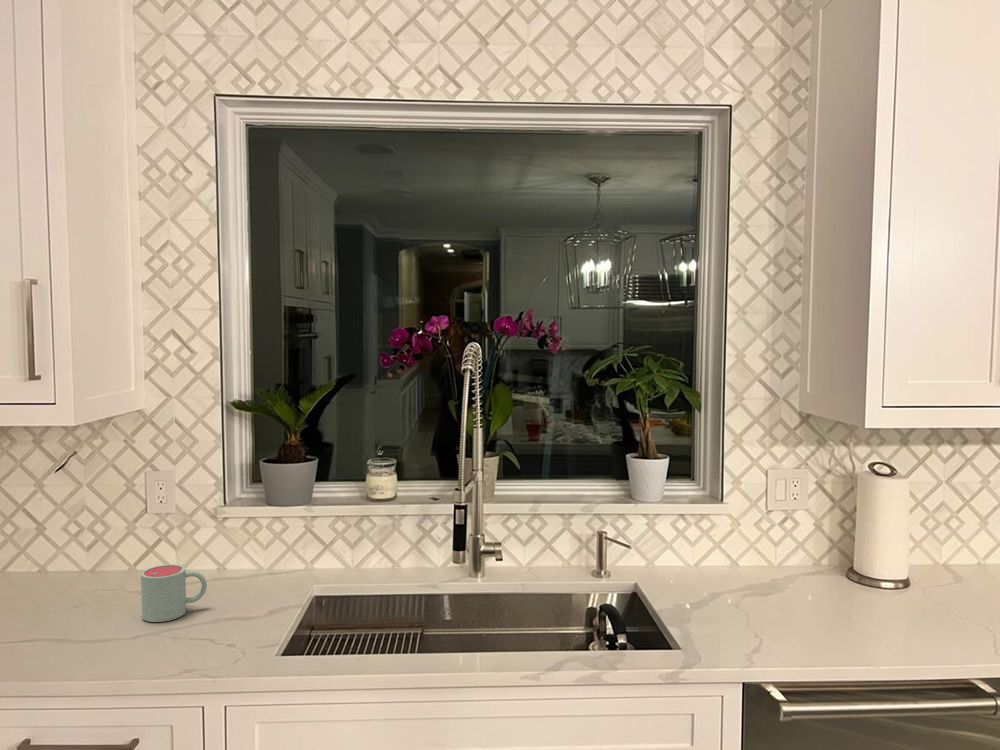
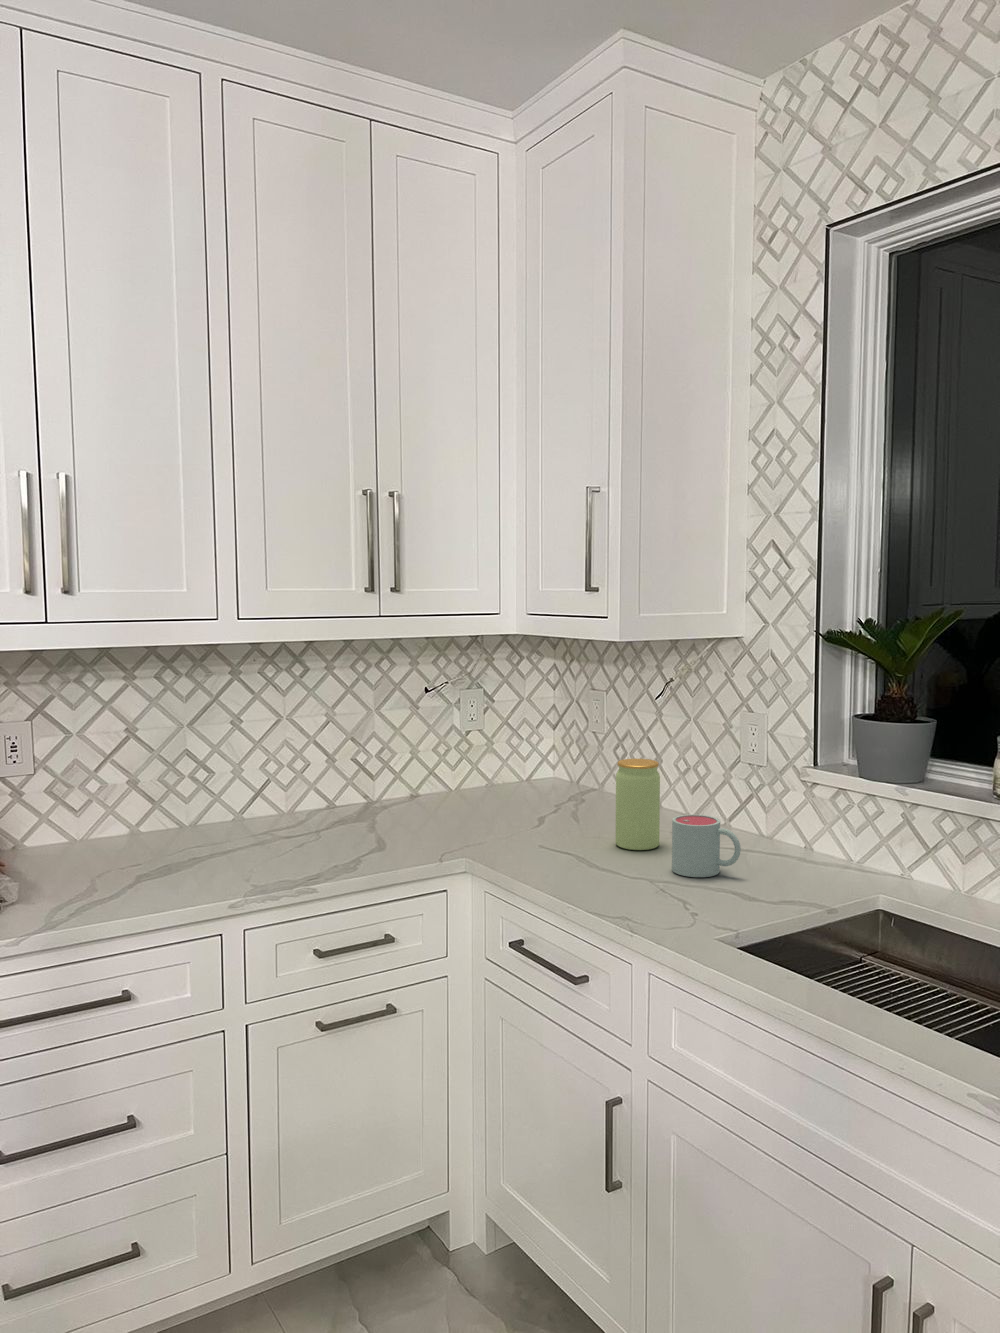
jar: none [53,529,101,617] -> present [616,759,660,850]

